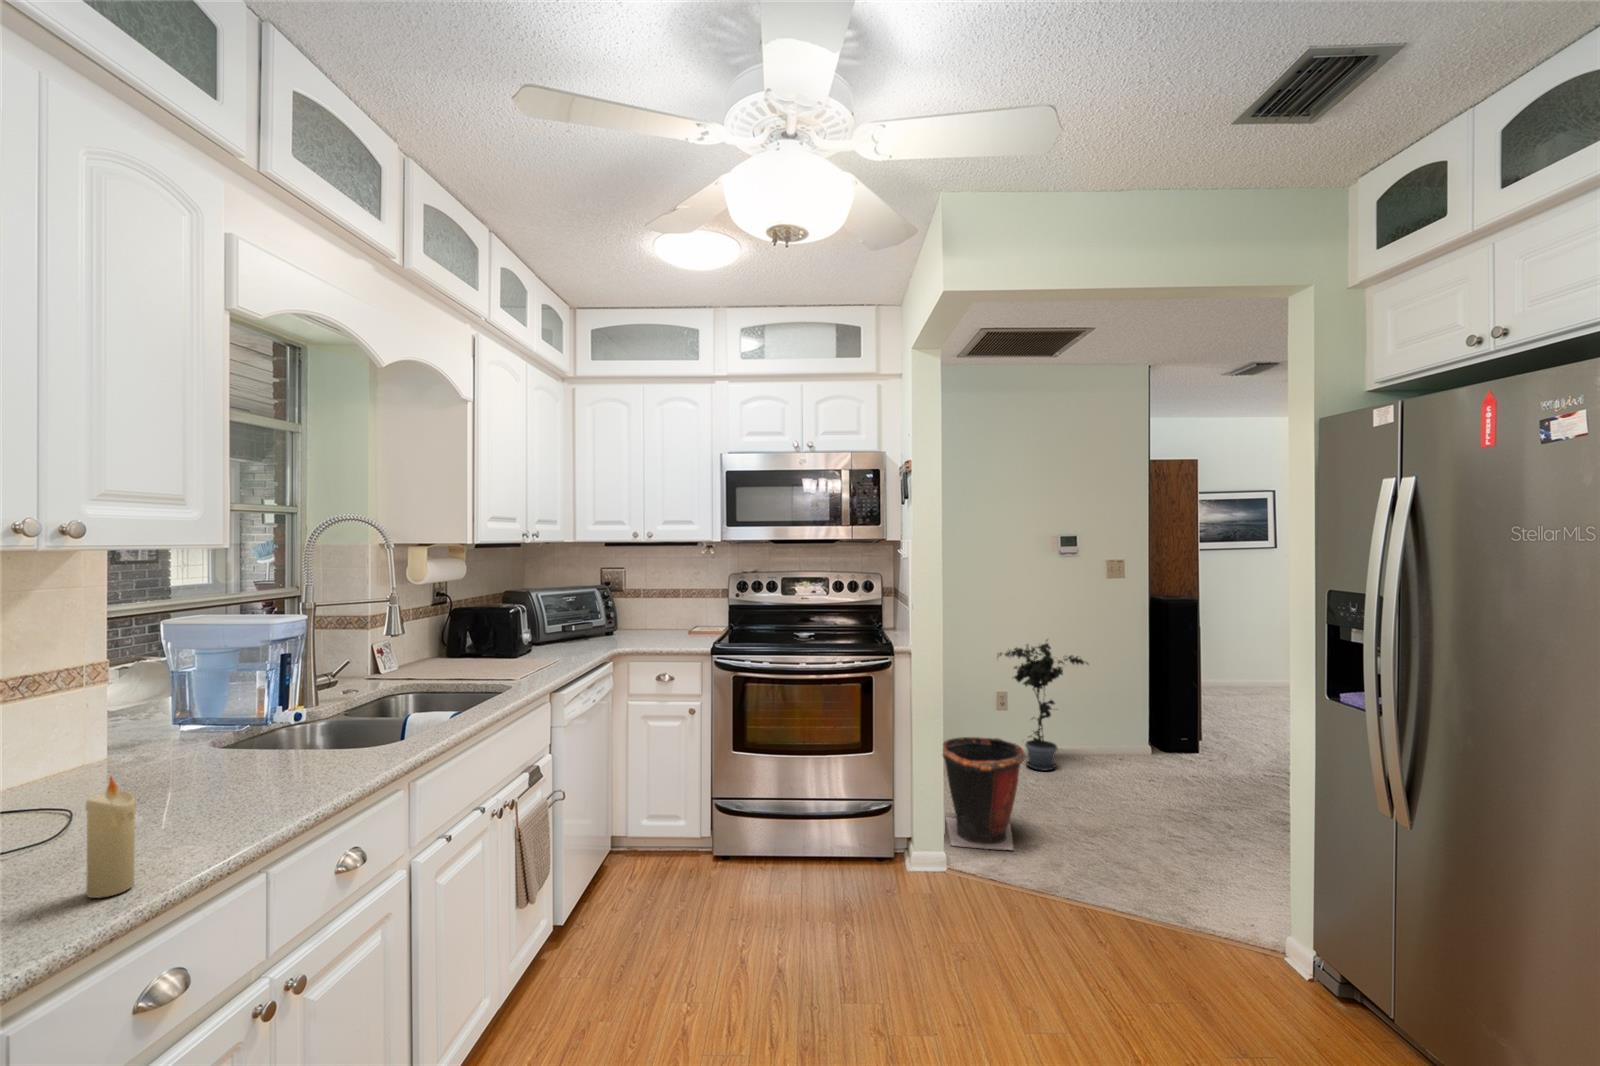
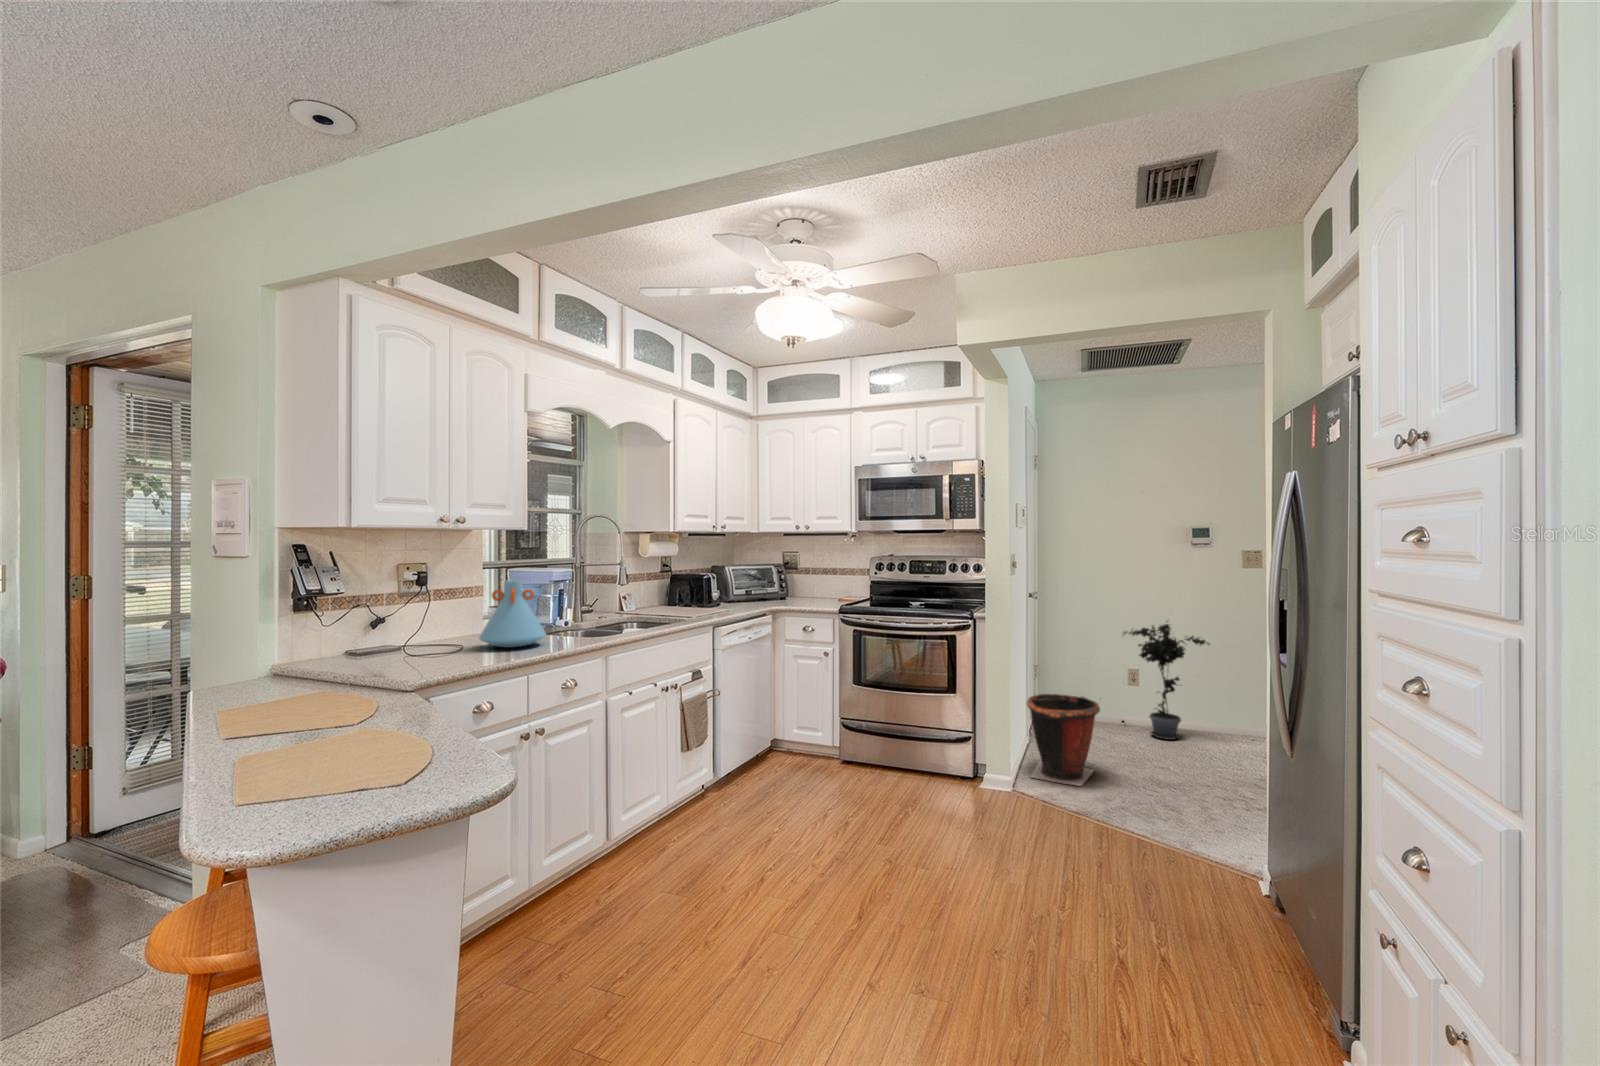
vase: none [123,652,293,803] -> present [479,580,546,648]
candle: present [85,777,136,898] -> none [458,620,474,667]

